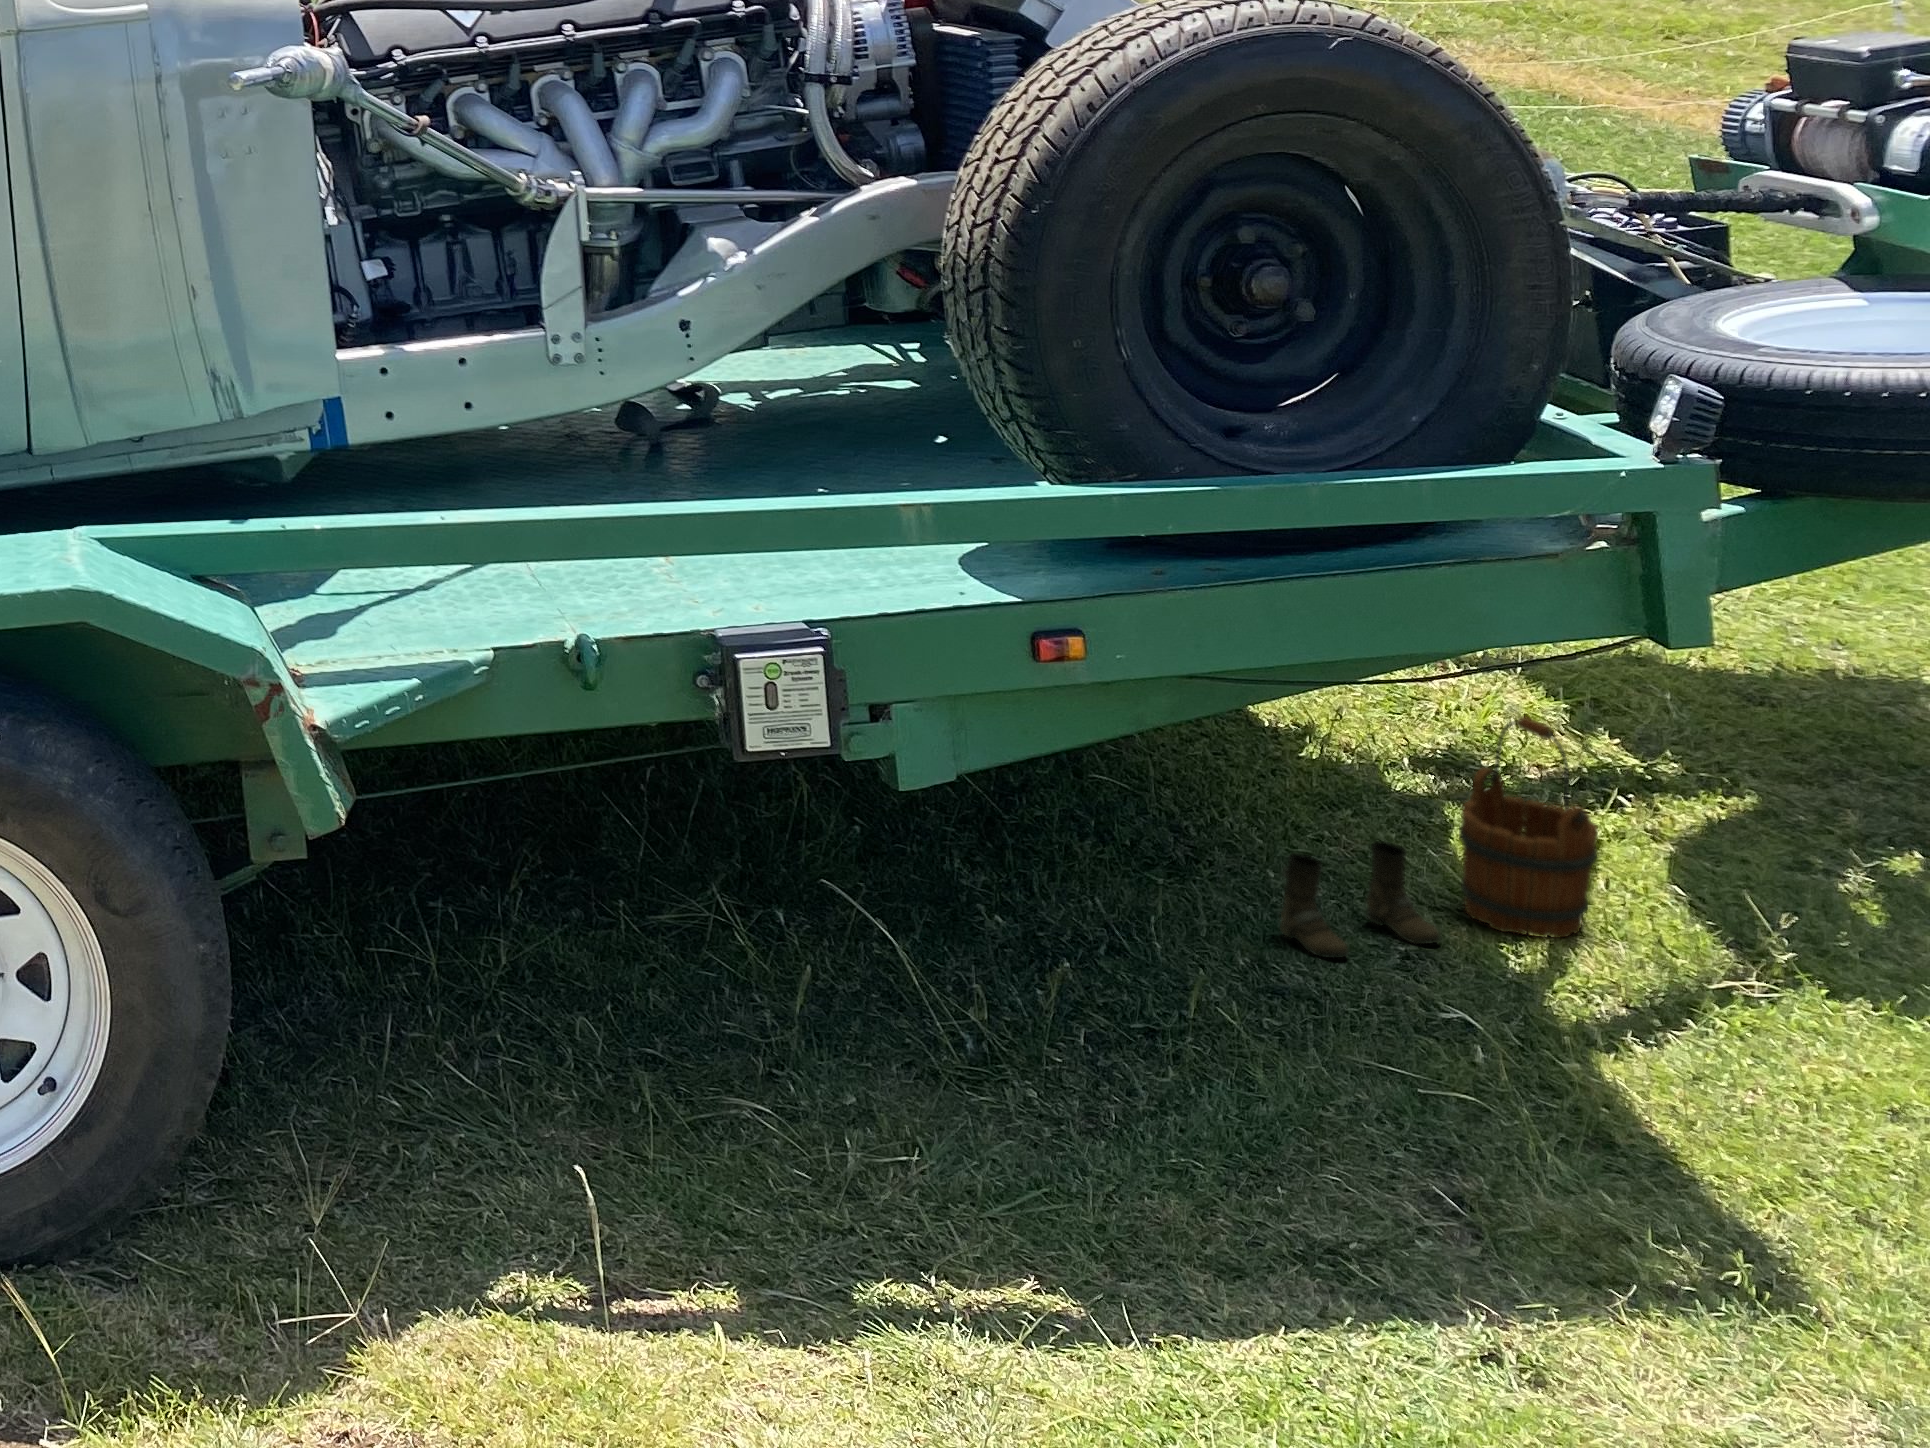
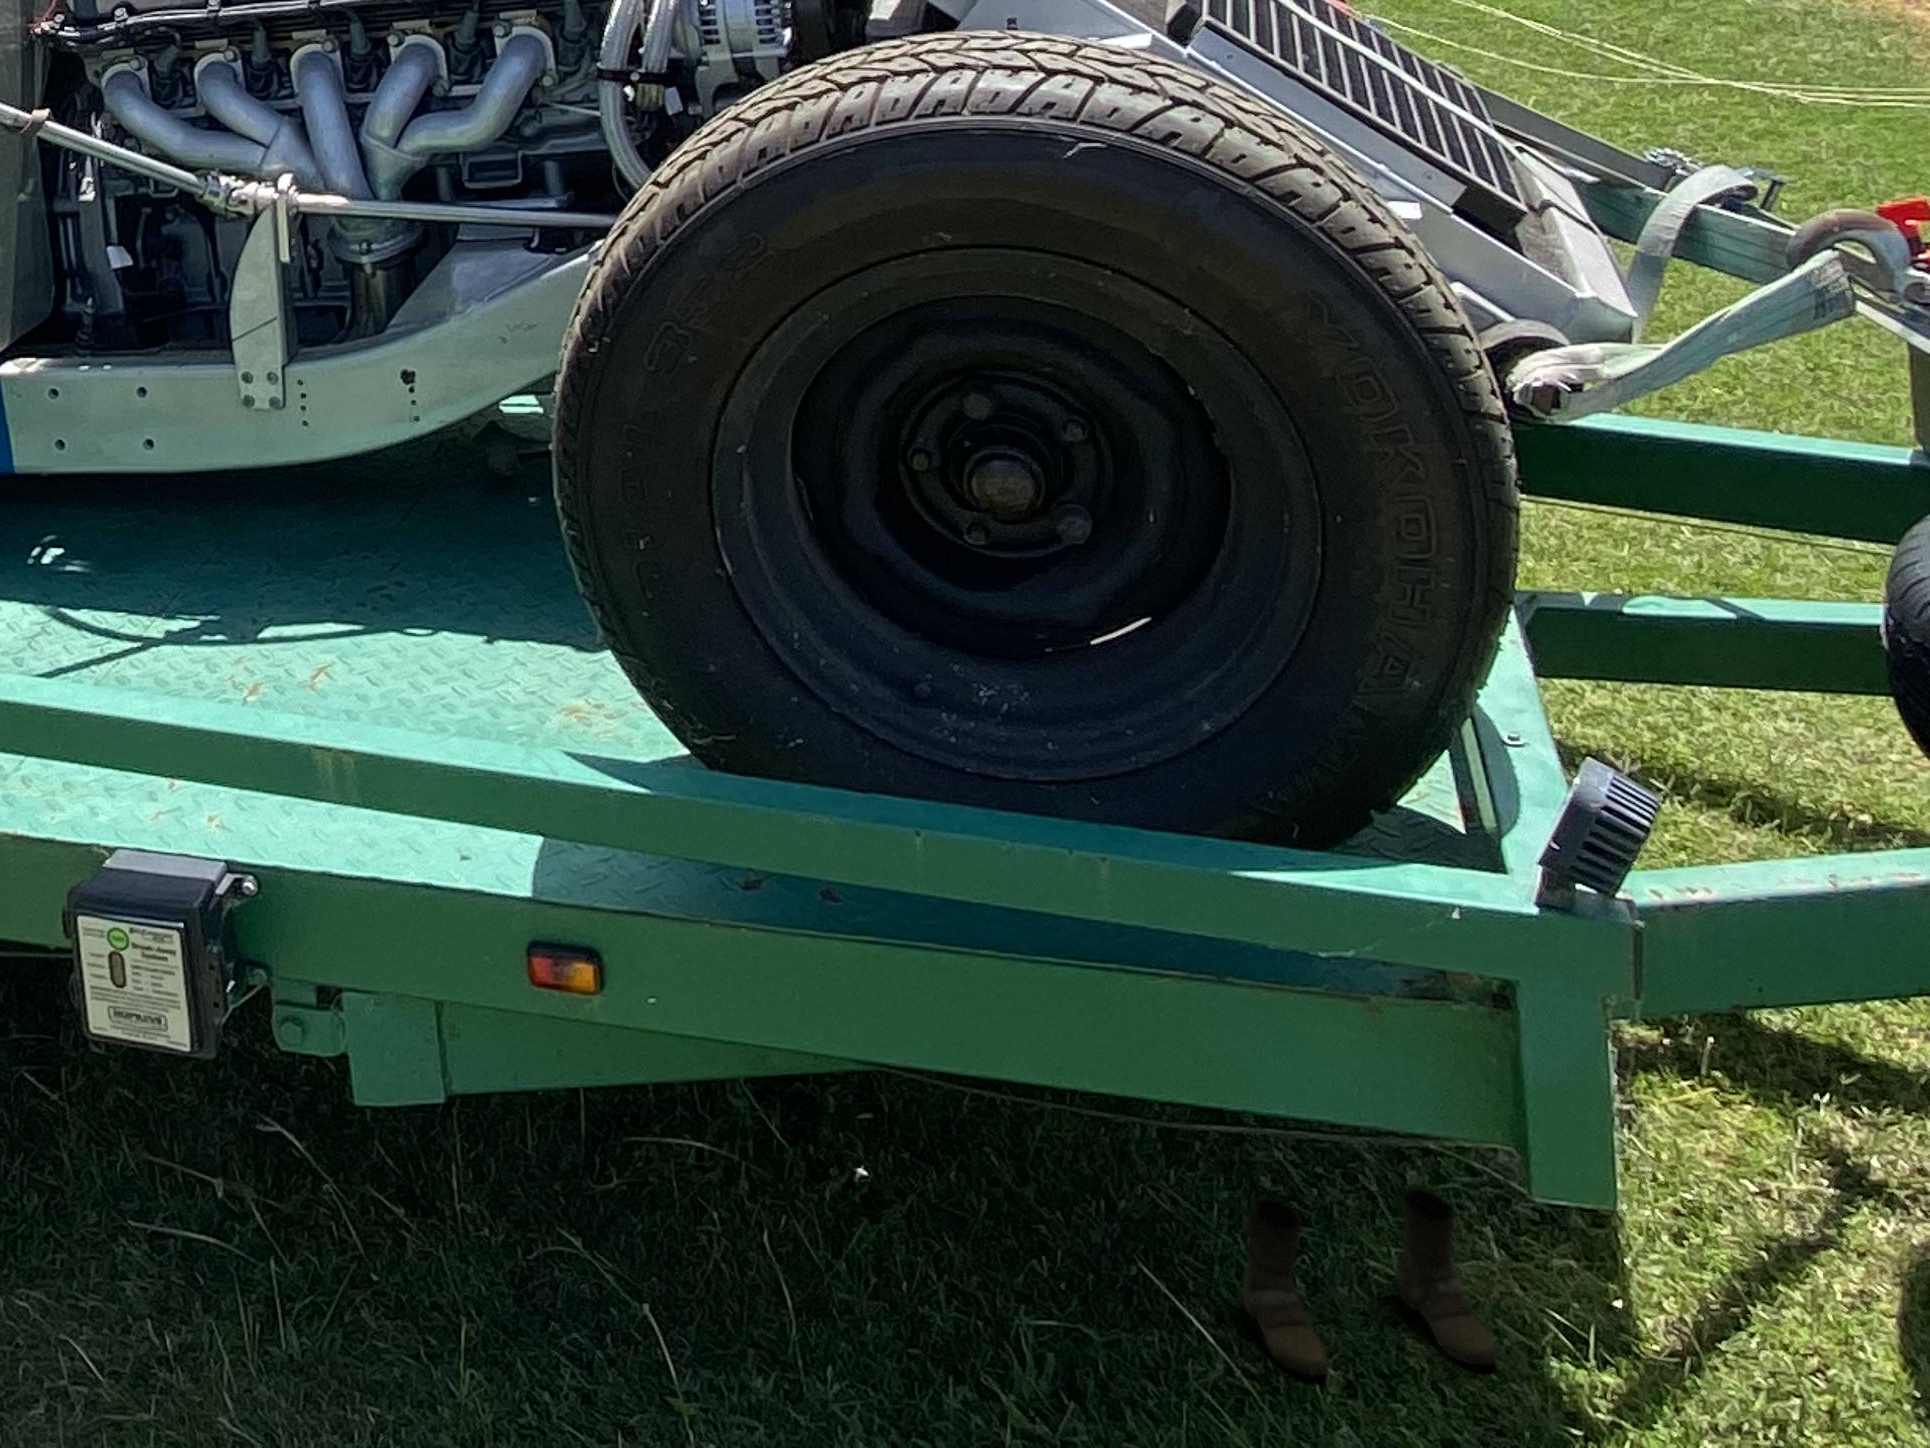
wooden bucket: present [1459,716,1598,938] -> none [1562,1034,1789,1379]

